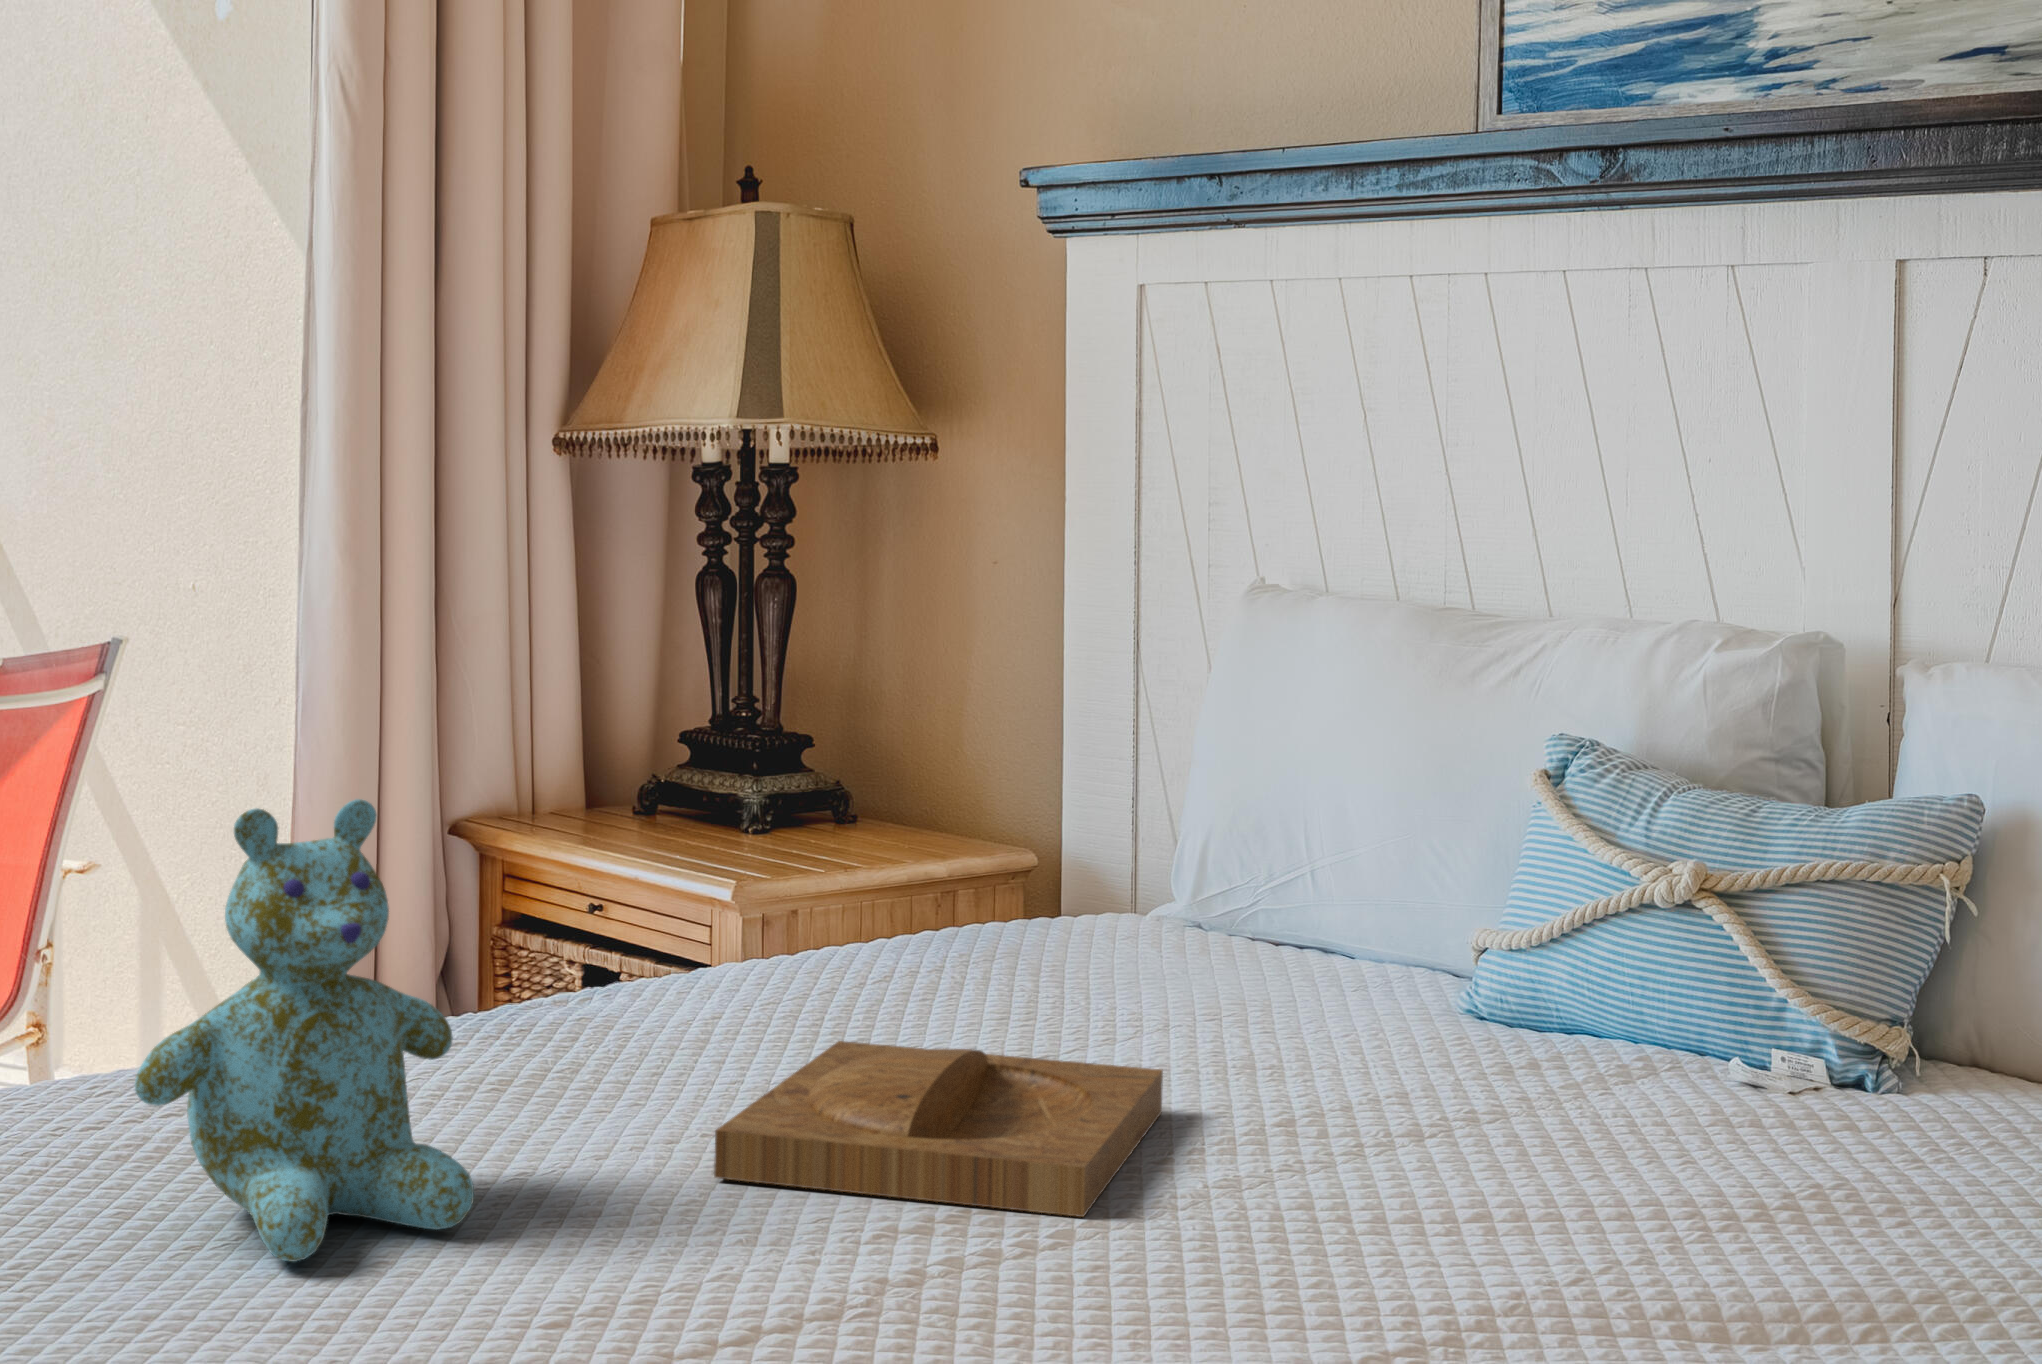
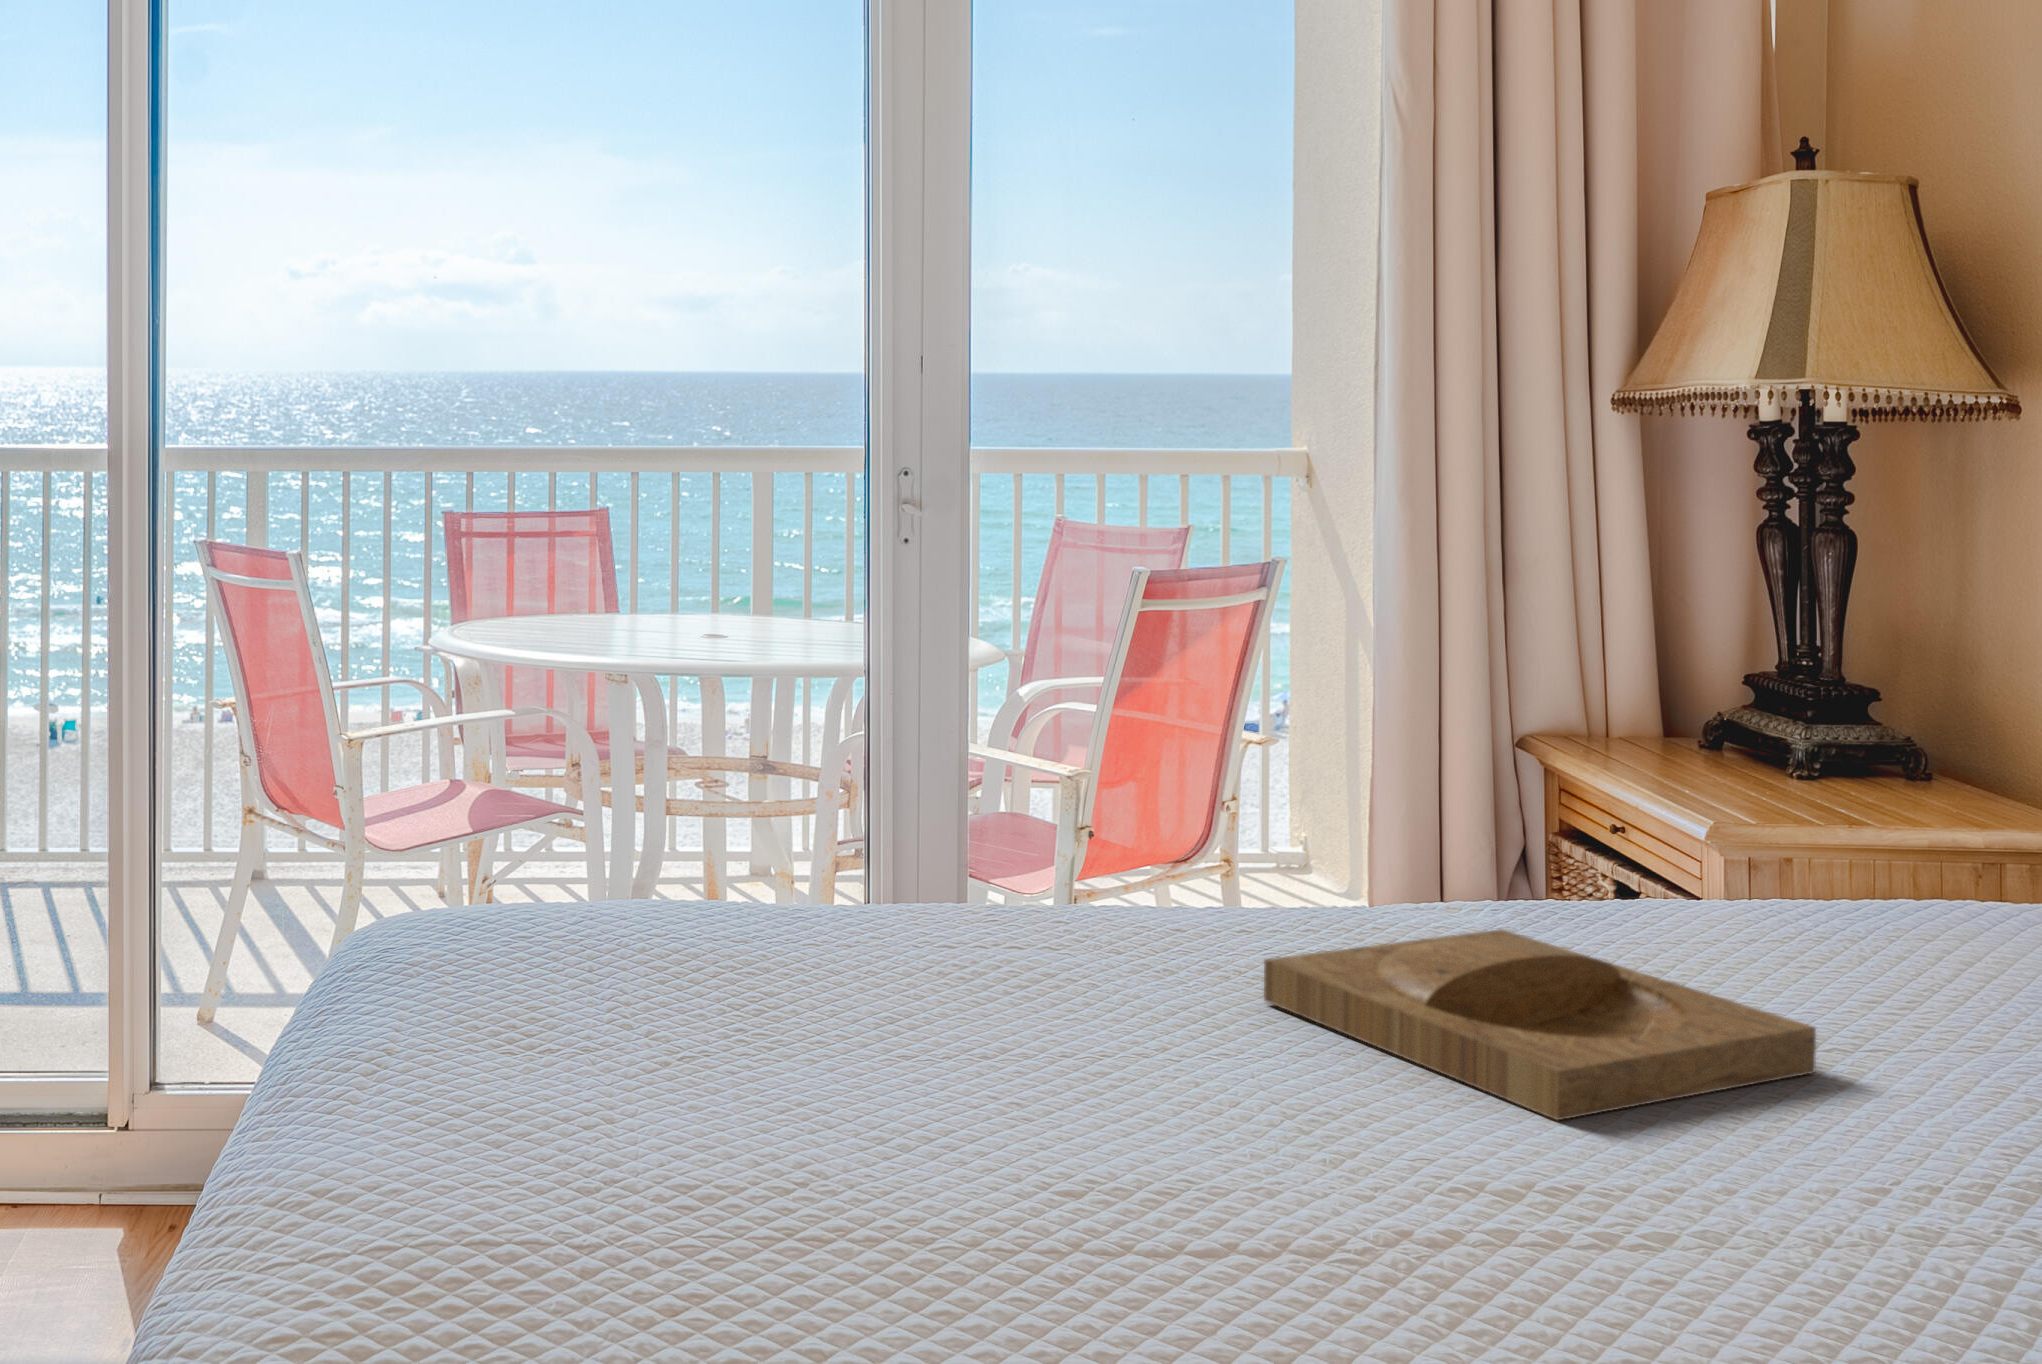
stuffed bear: present [135,799,474,1262] -> none [817,635,1072,975]

